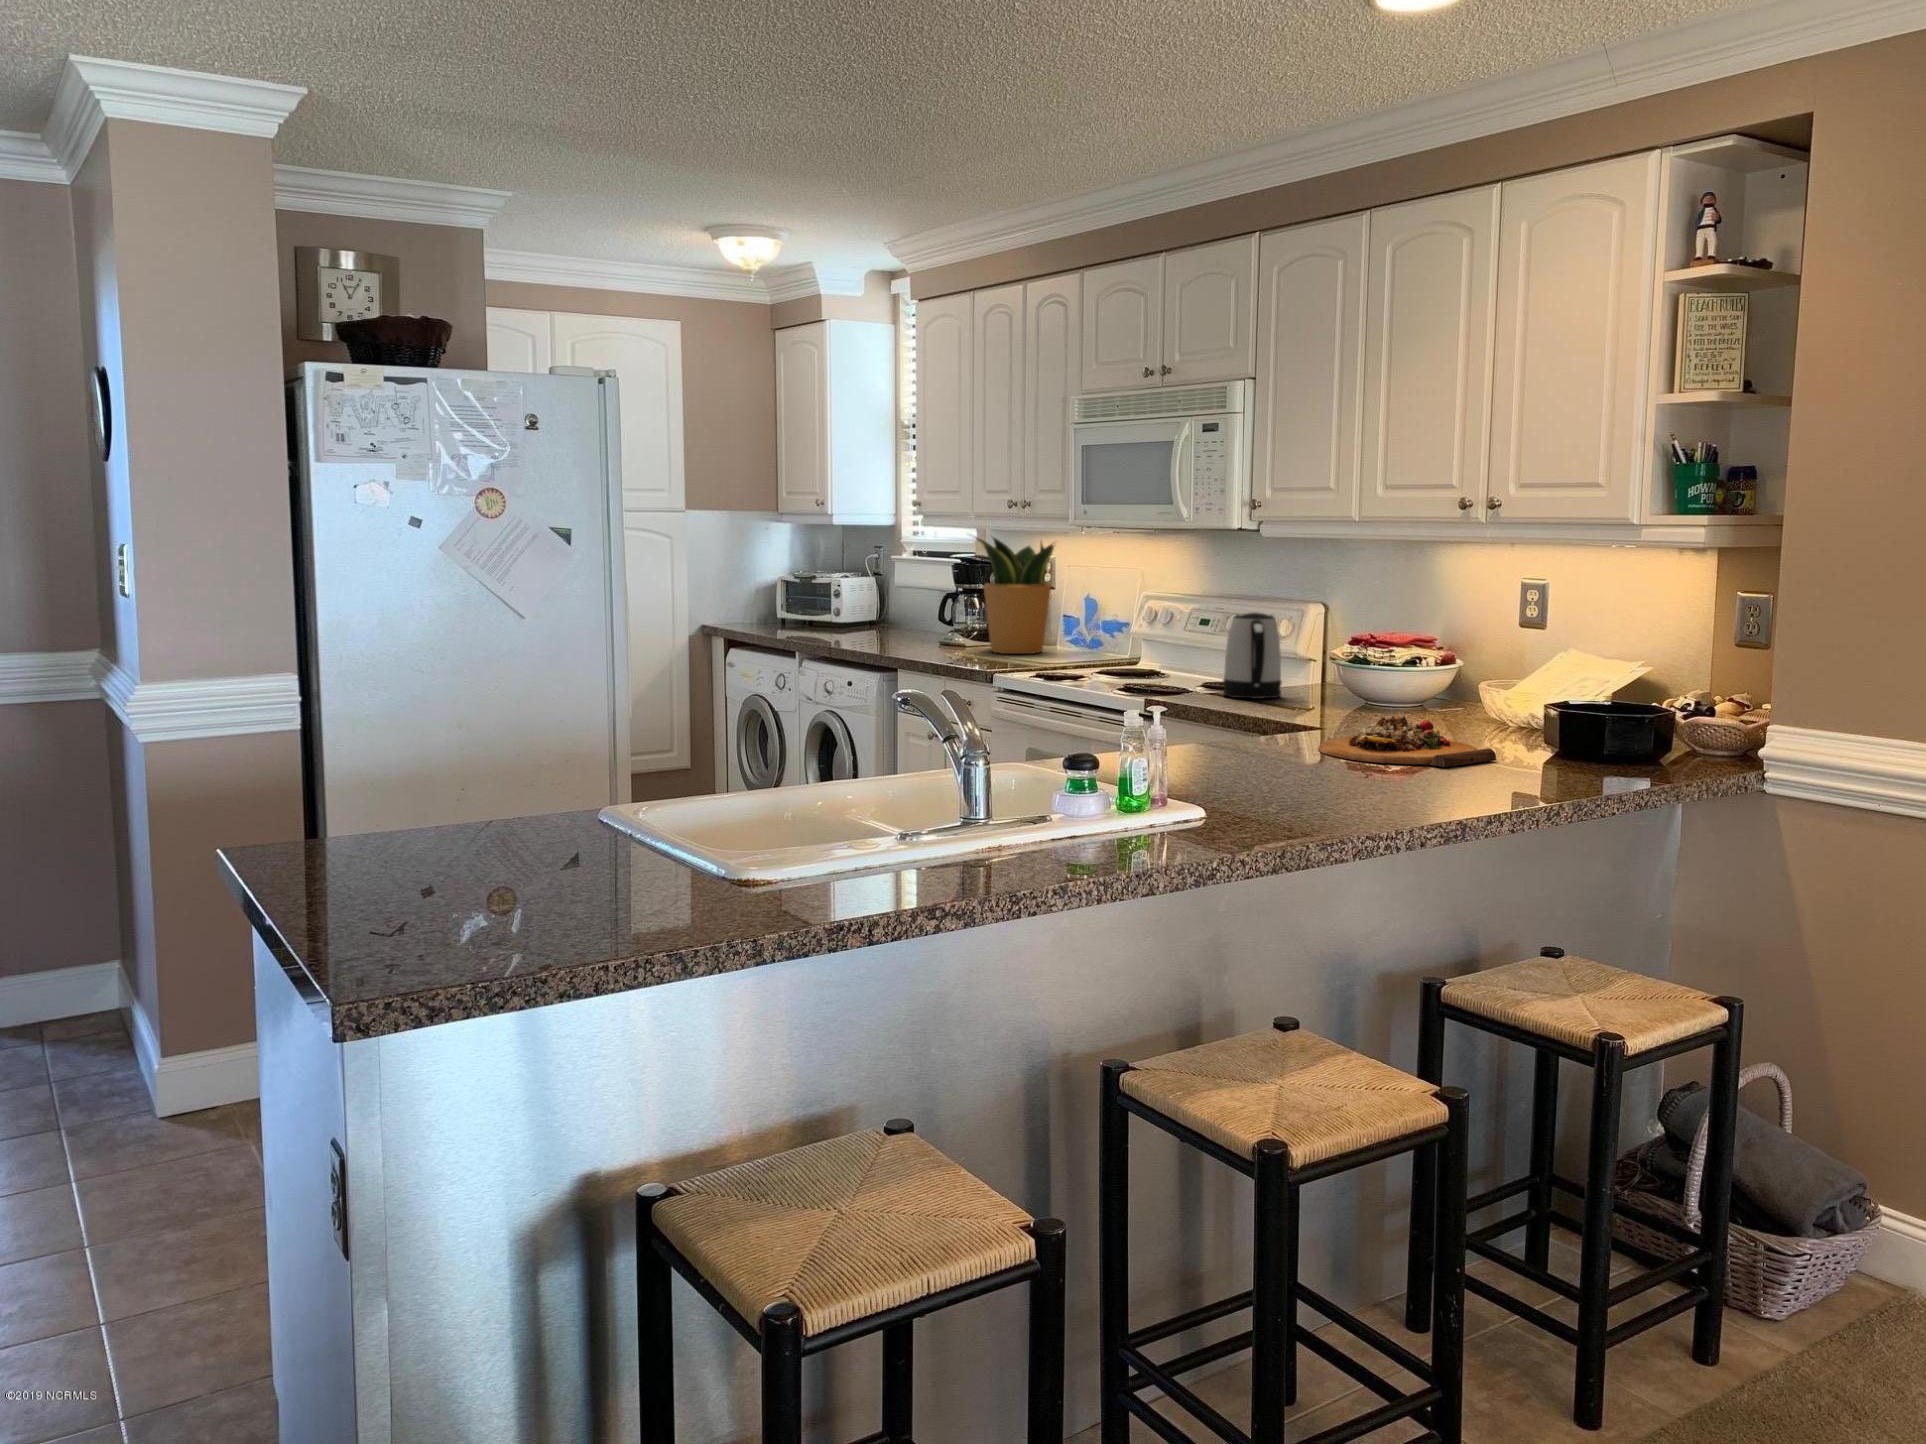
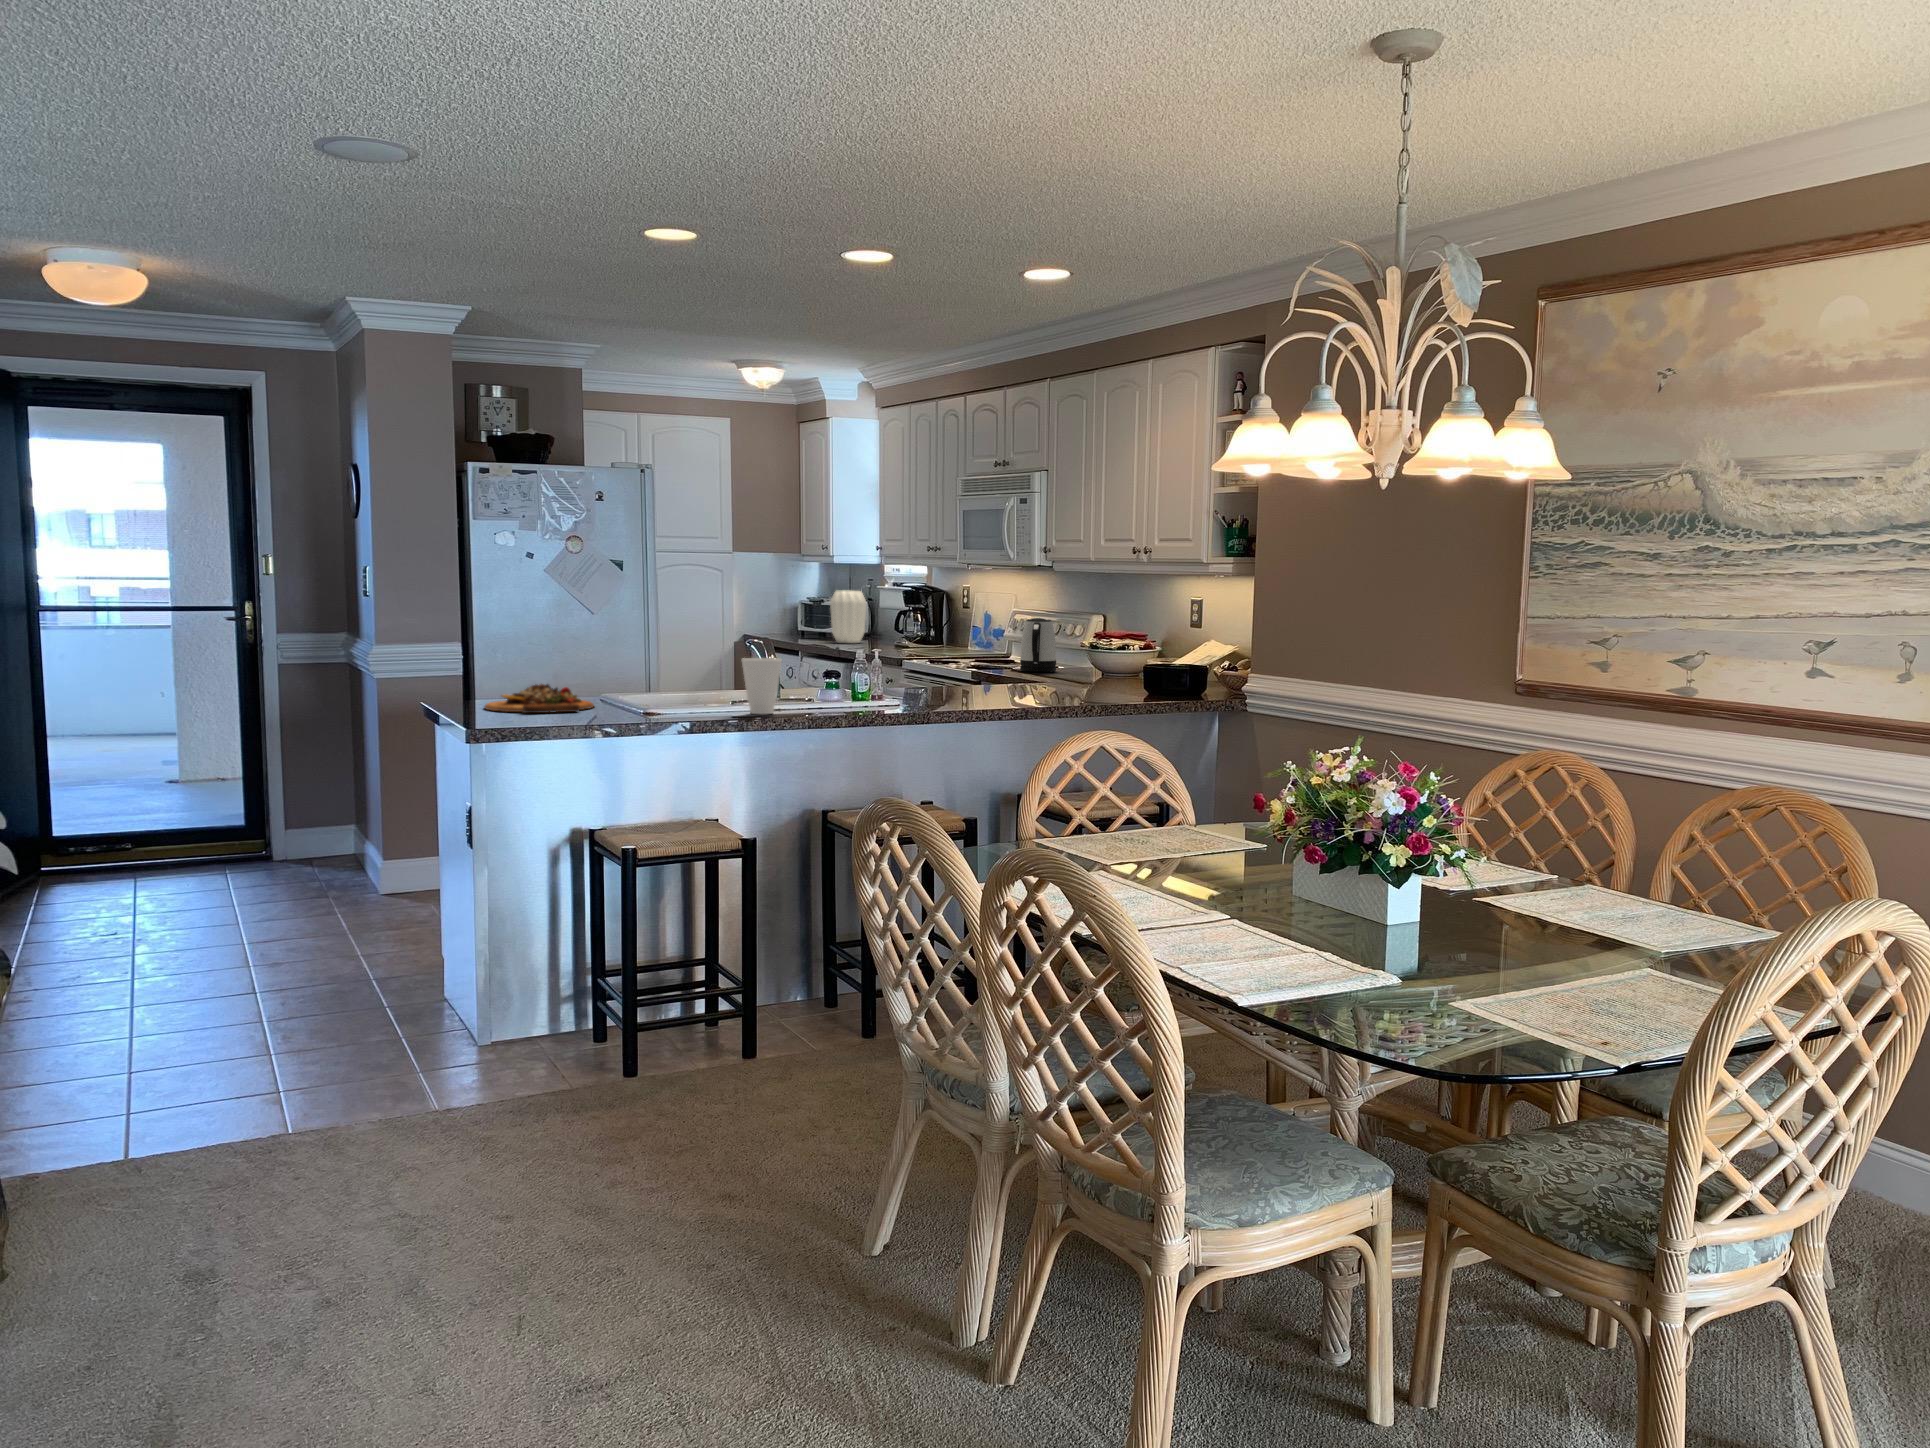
potted plant: present [970,534,1054,654] -> none [905,569,962,651]
vase: none [842,564,894,640] -> present [830,591,866,643]
cutting board: present [1318,716,1496,767] -> present [485,684,594,713]
cup: none [958,740,1045,867] -> present [742,658,782,714]

